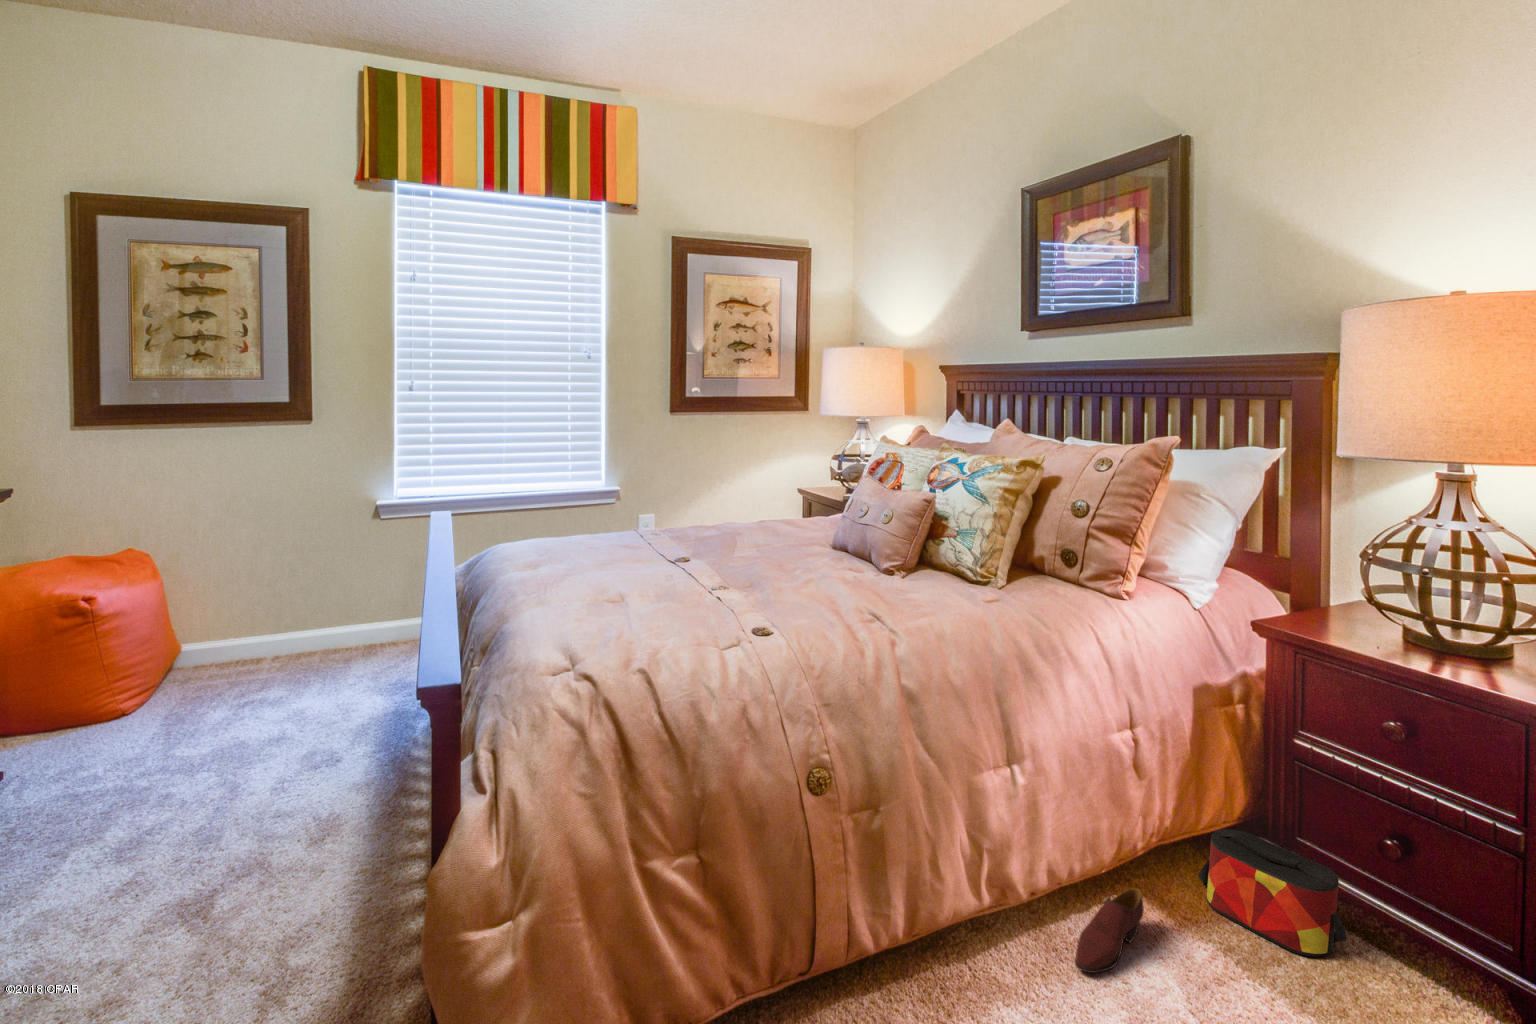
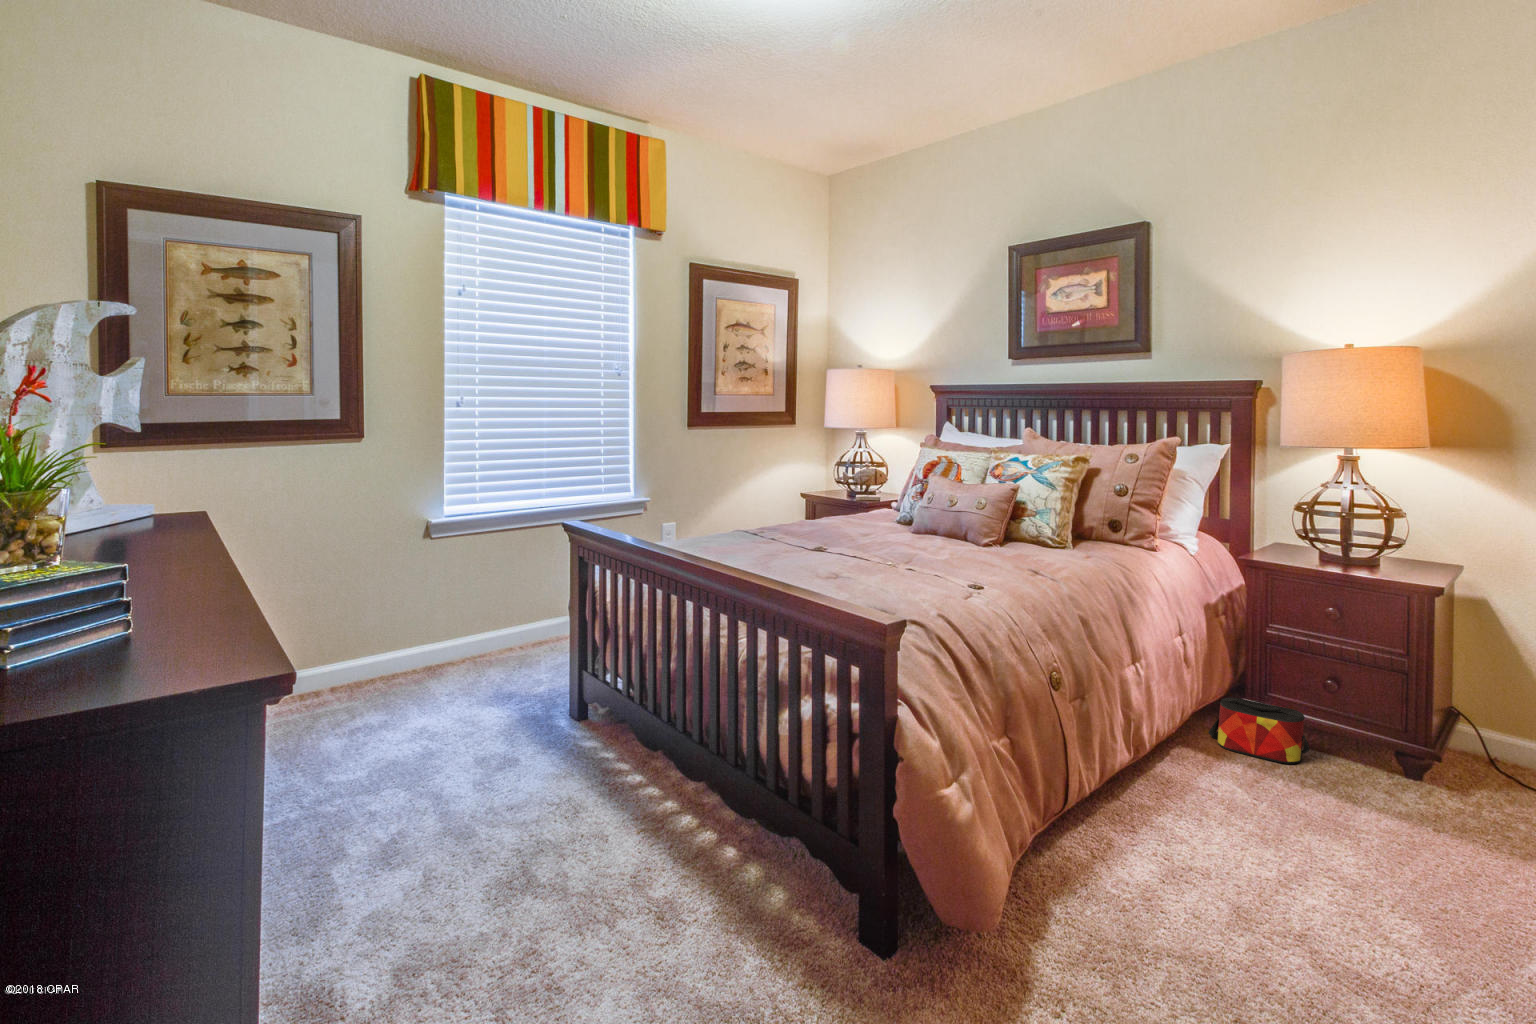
shoe: present [1075,888,1144,973] -> none [1171,739,1200,790]

